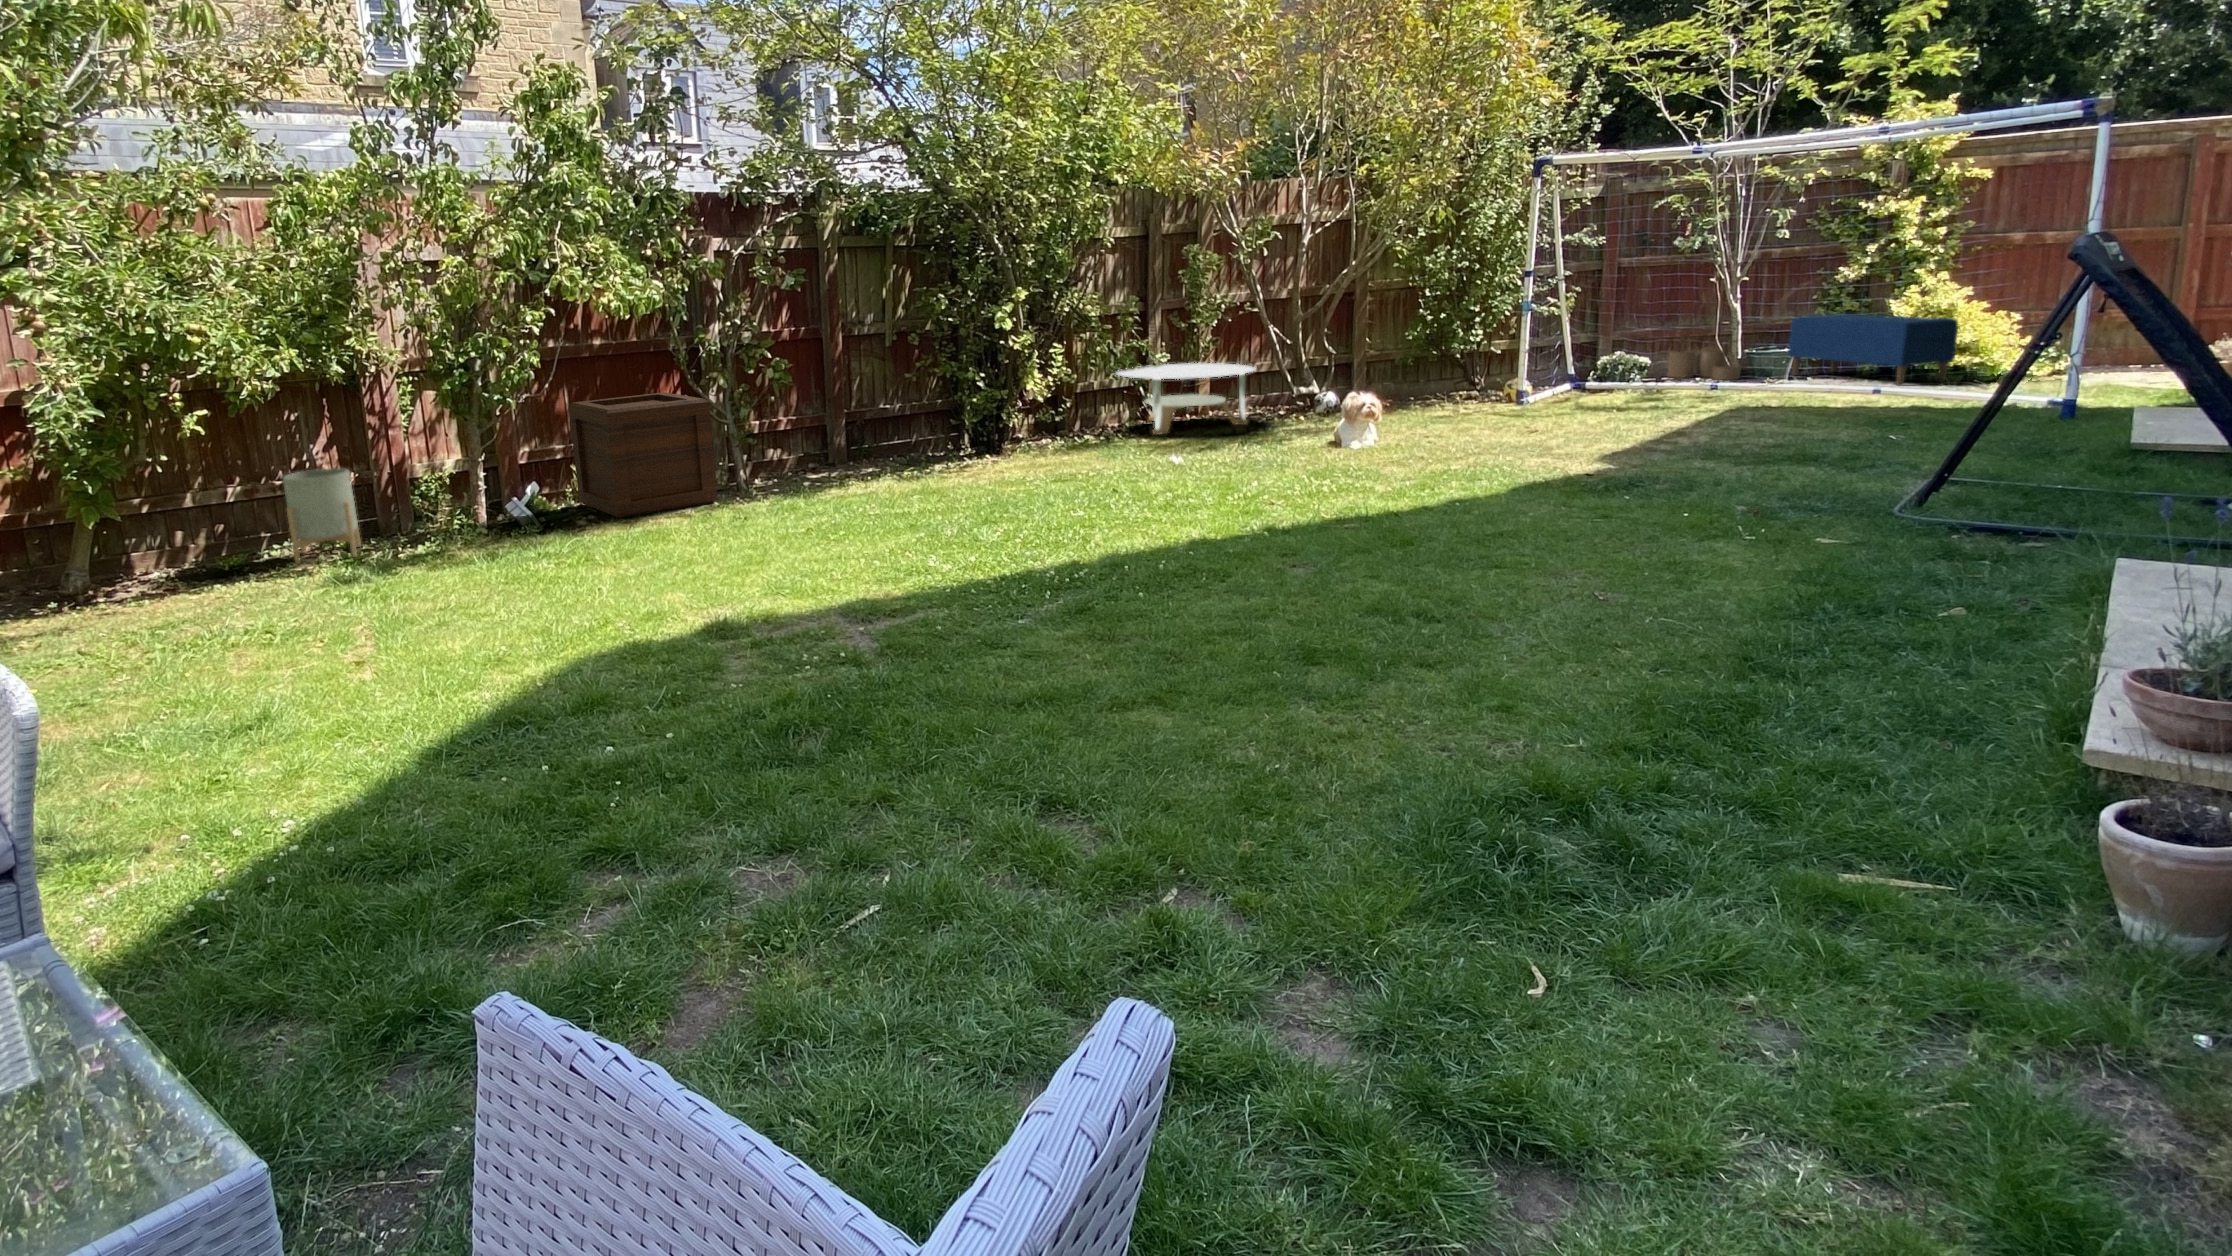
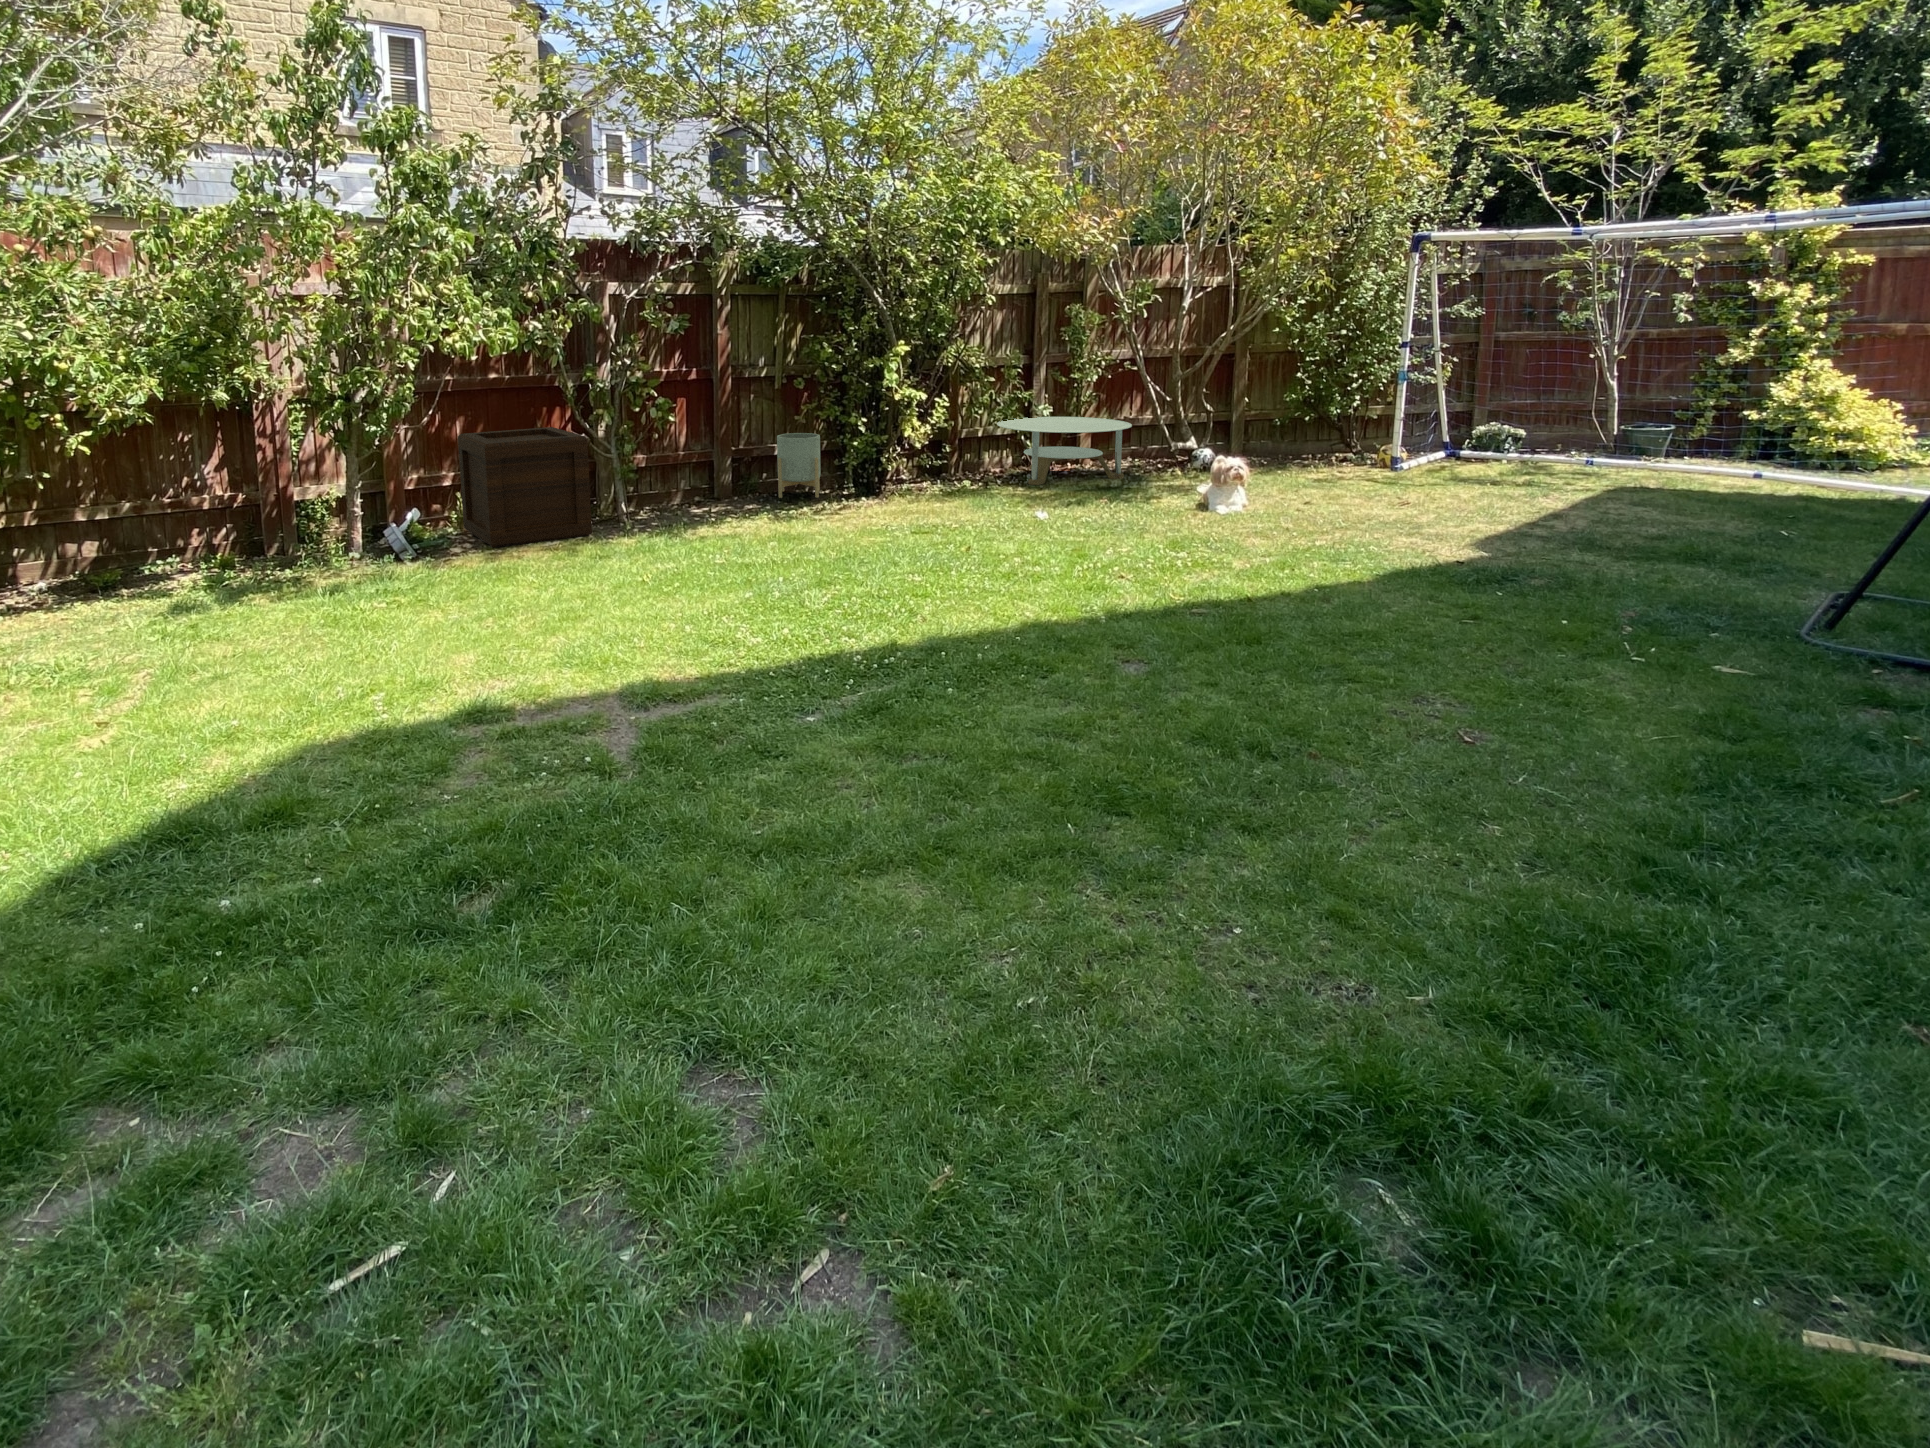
bench: present [1788,314,1958,386] -> none [1665,394,1841,470]
woven basket: present [1668,346,1741,380] -> none [1543,418,1617,455]
planter: present [283,468,361,564] -> present [777,433,821,498]

